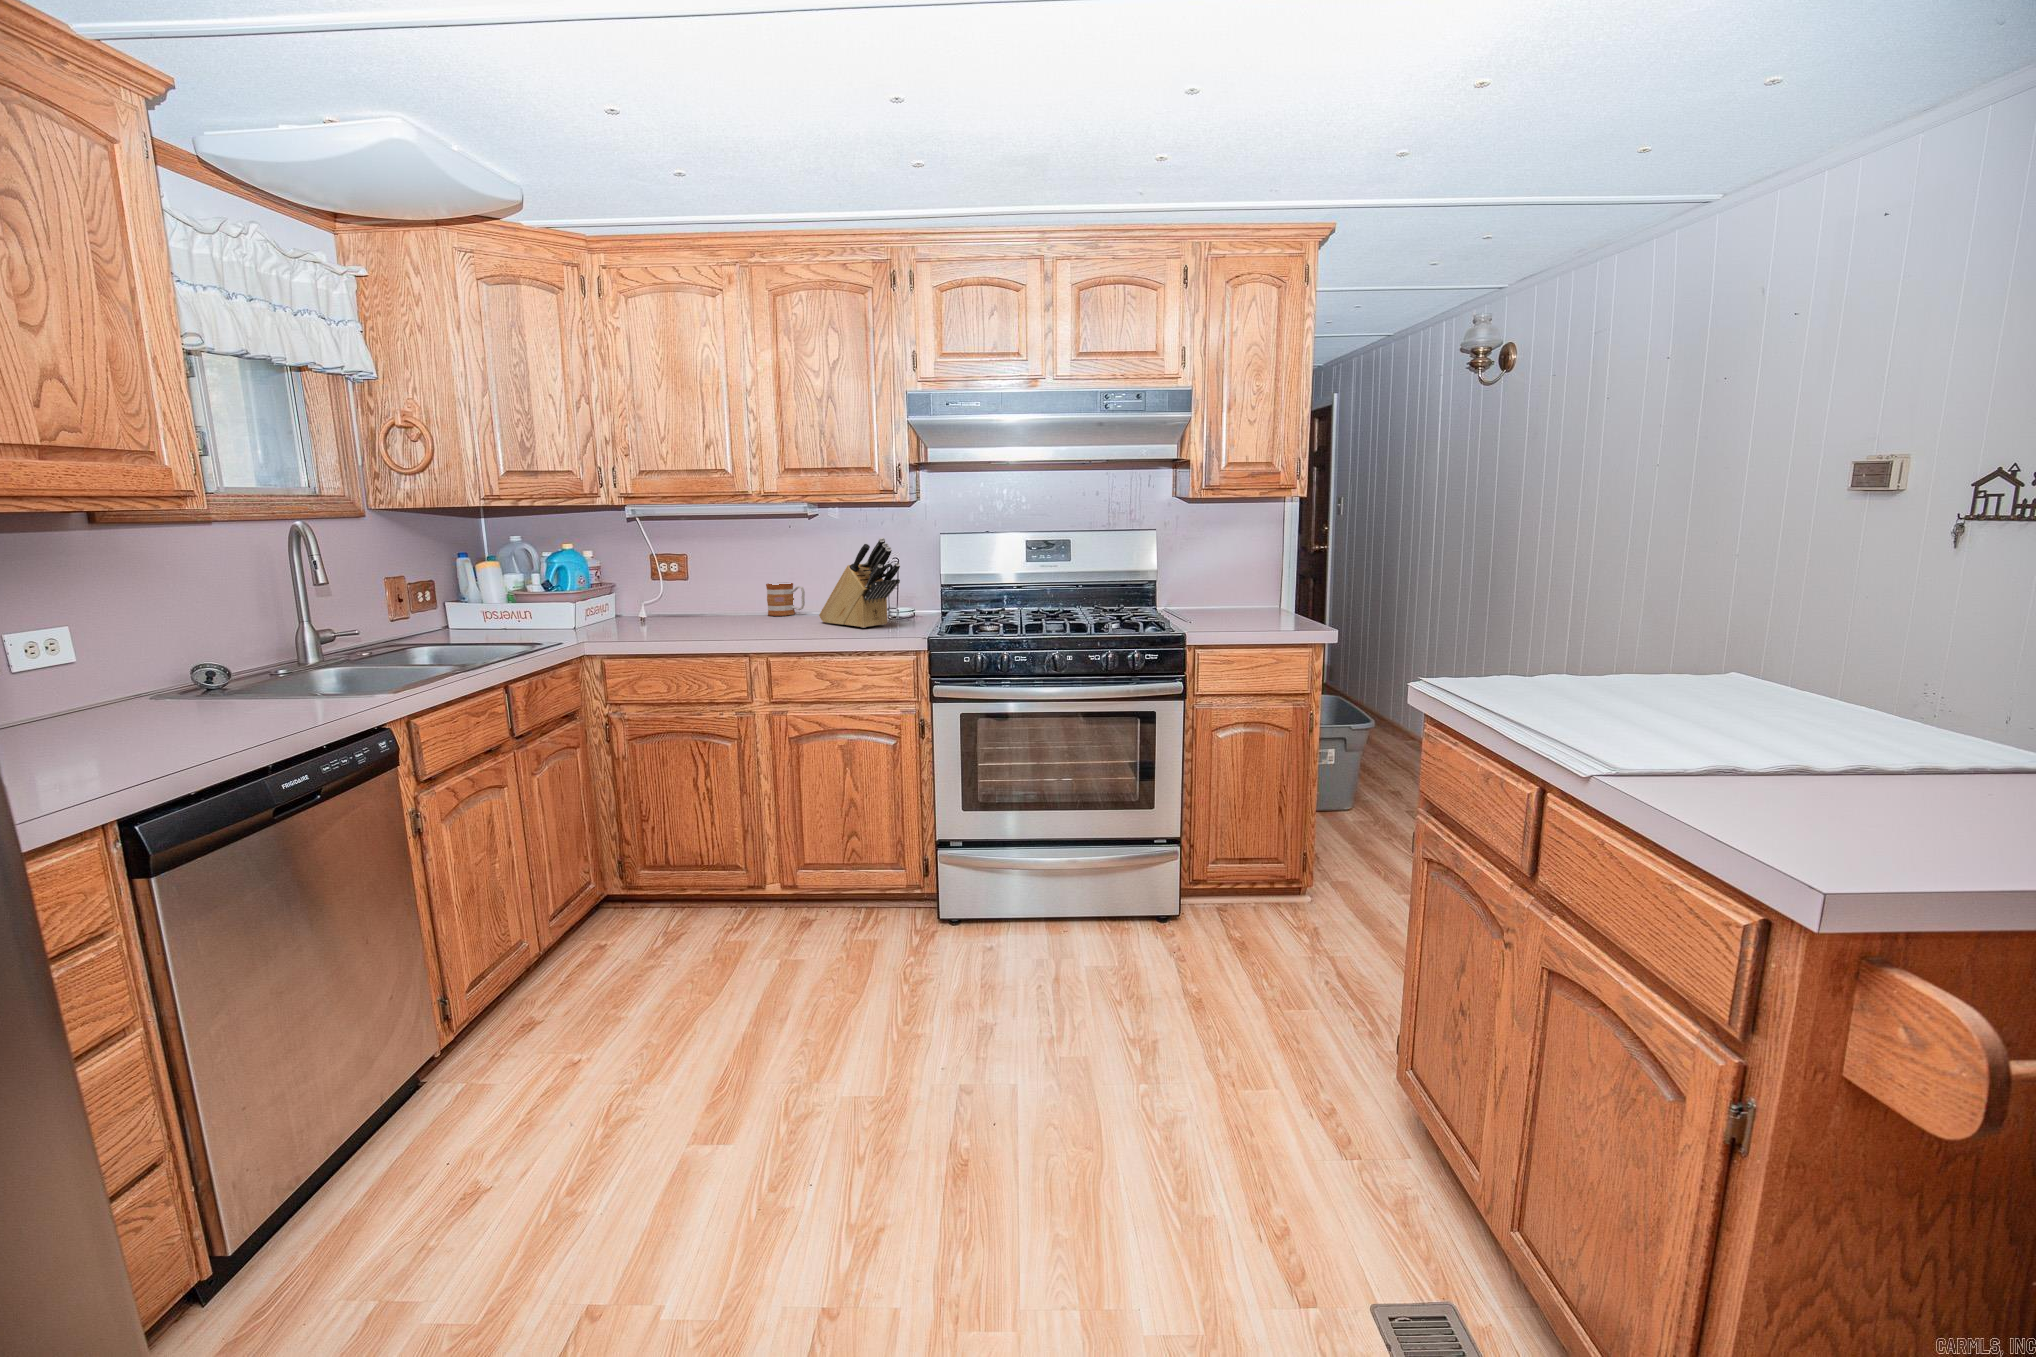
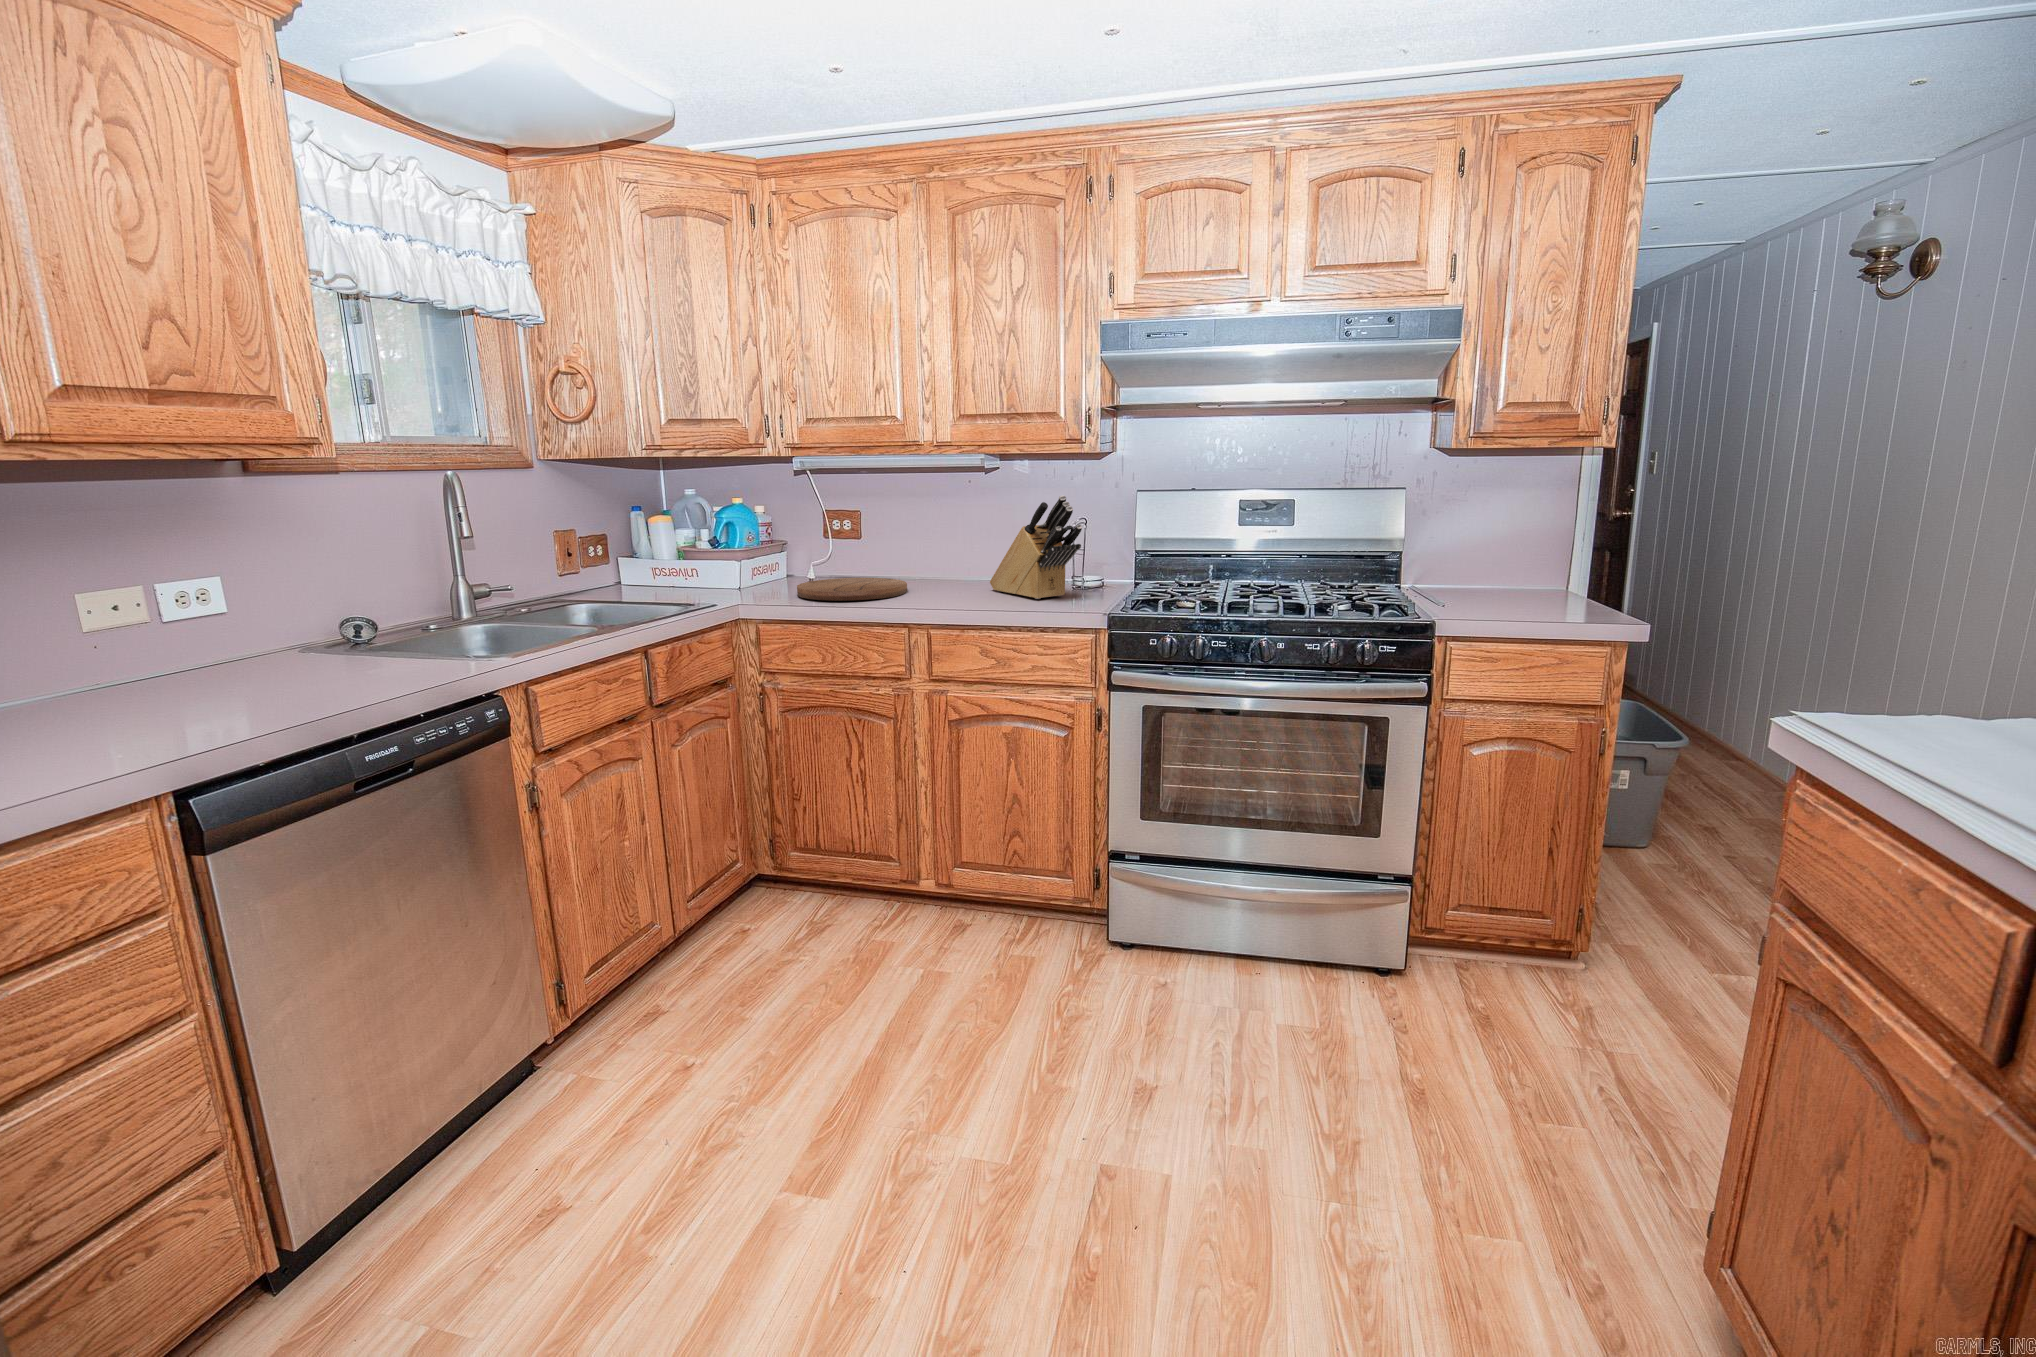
mug: present [766,583,805,616] -> none [935,543,977,580]
cutting board: none [636,615,743,635] -> present [797,578,907,601]

